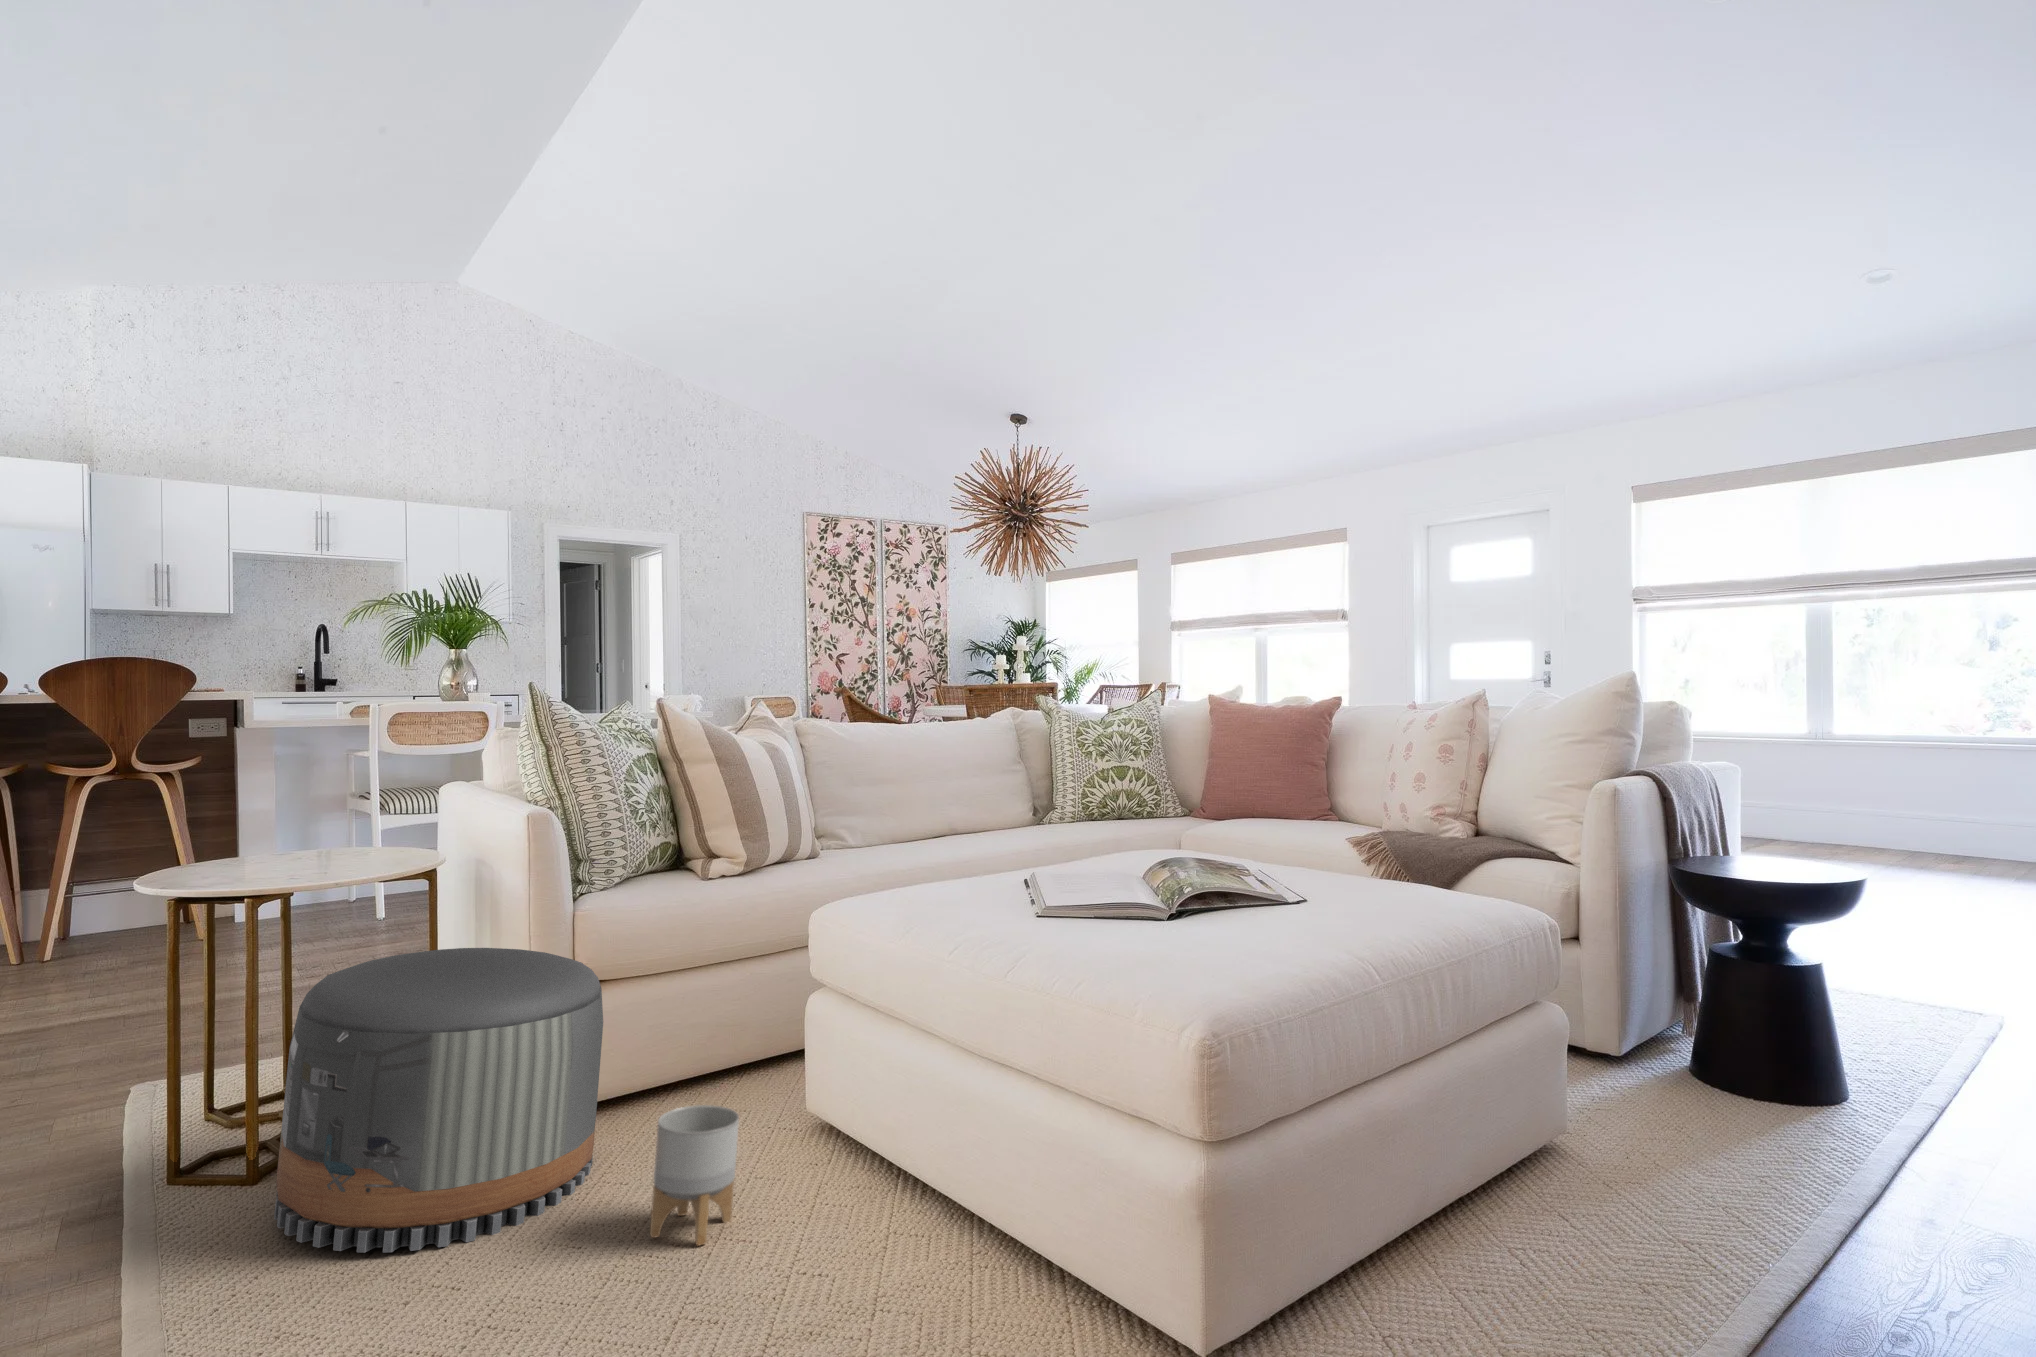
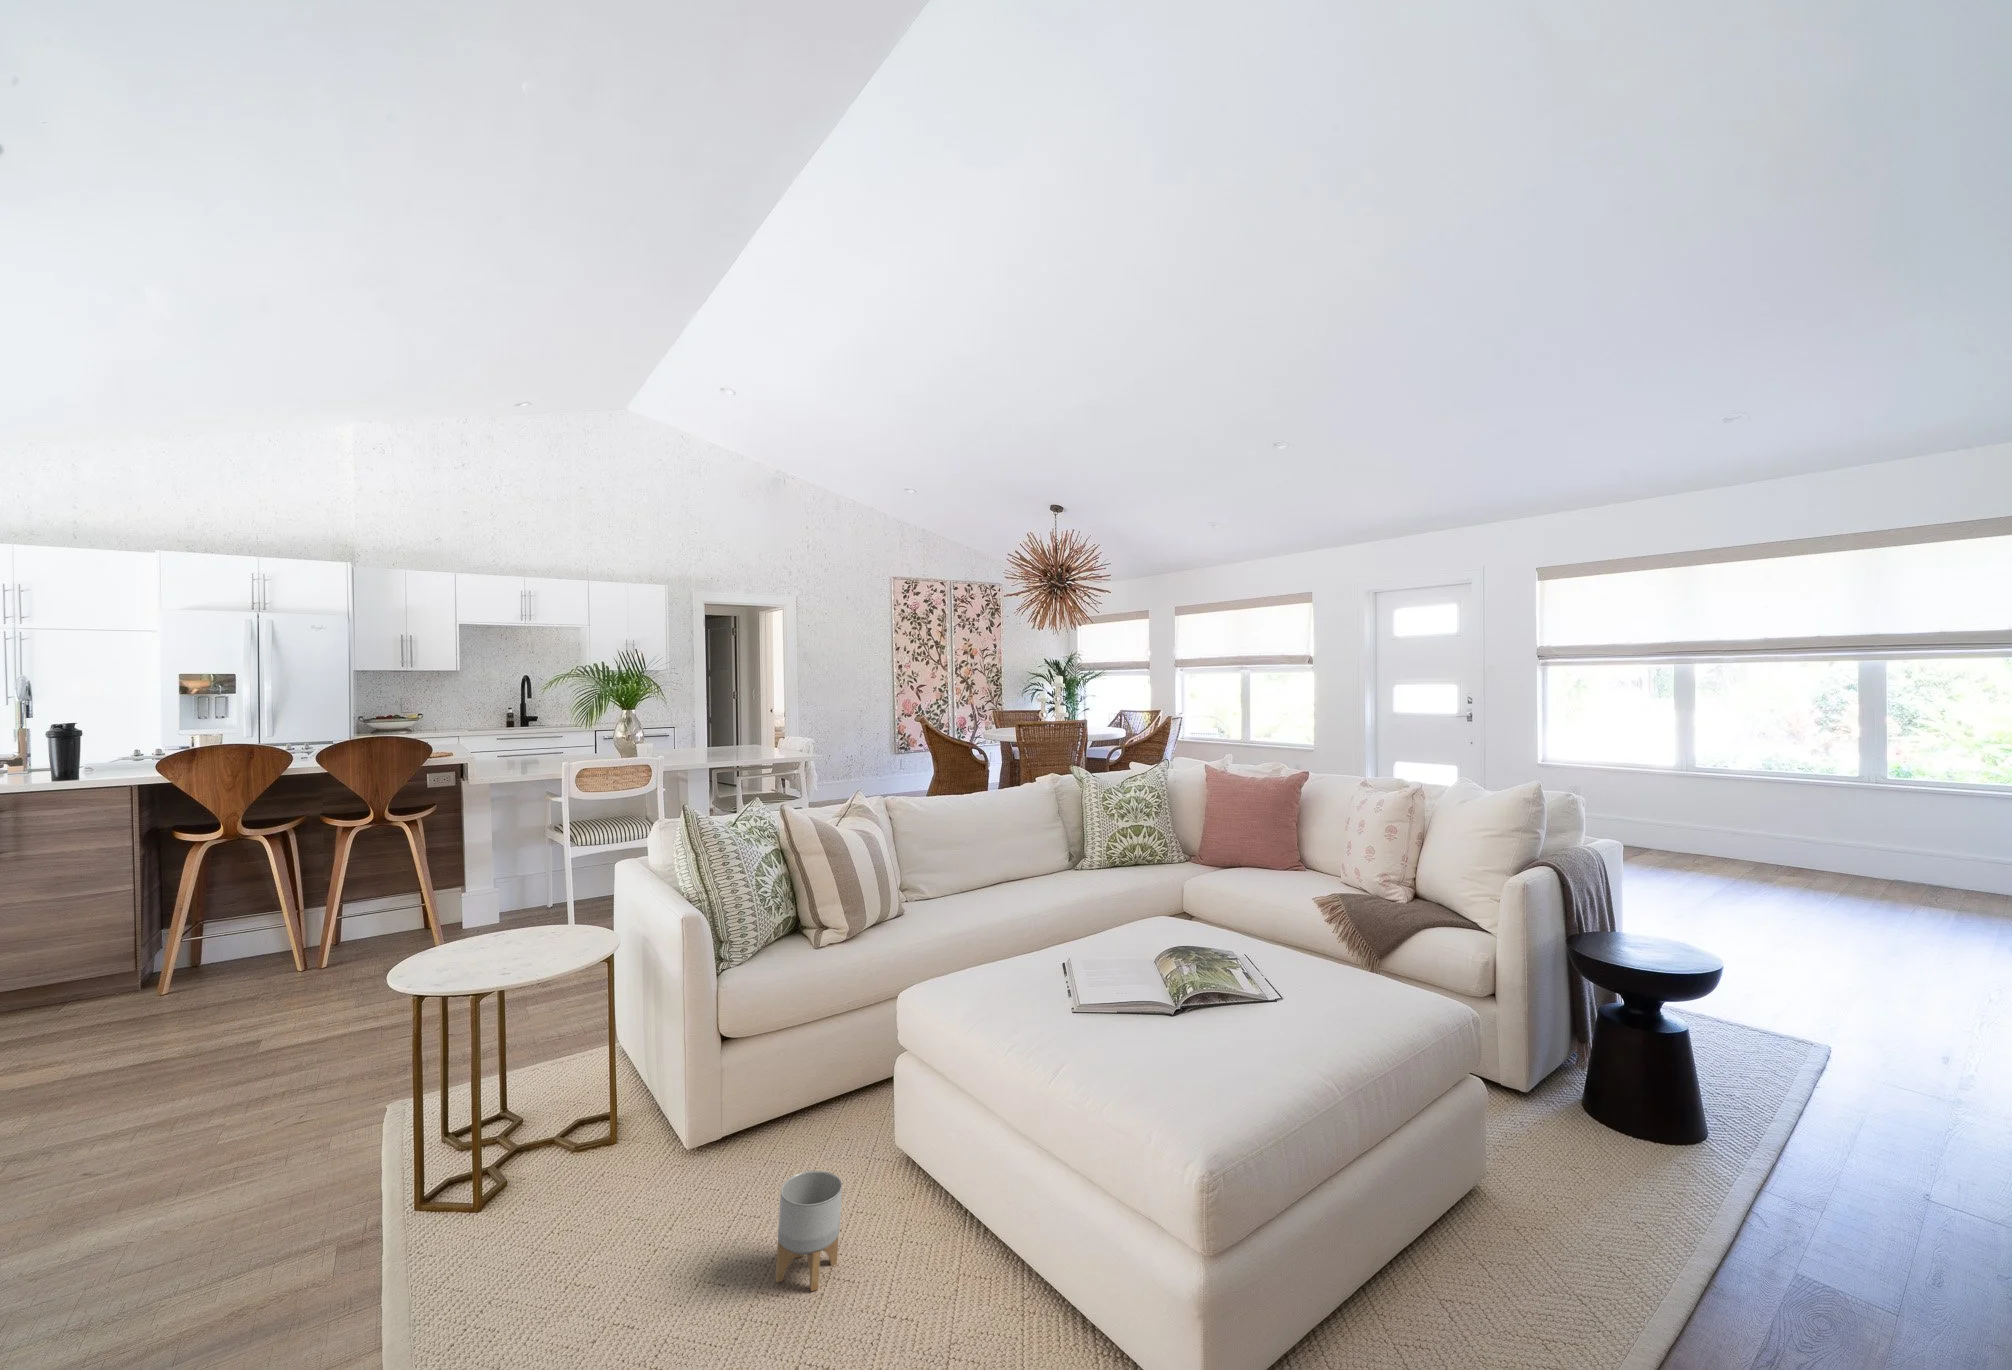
pouf: present [274,948,603,1253] -> none [498,1024,739,1292]

